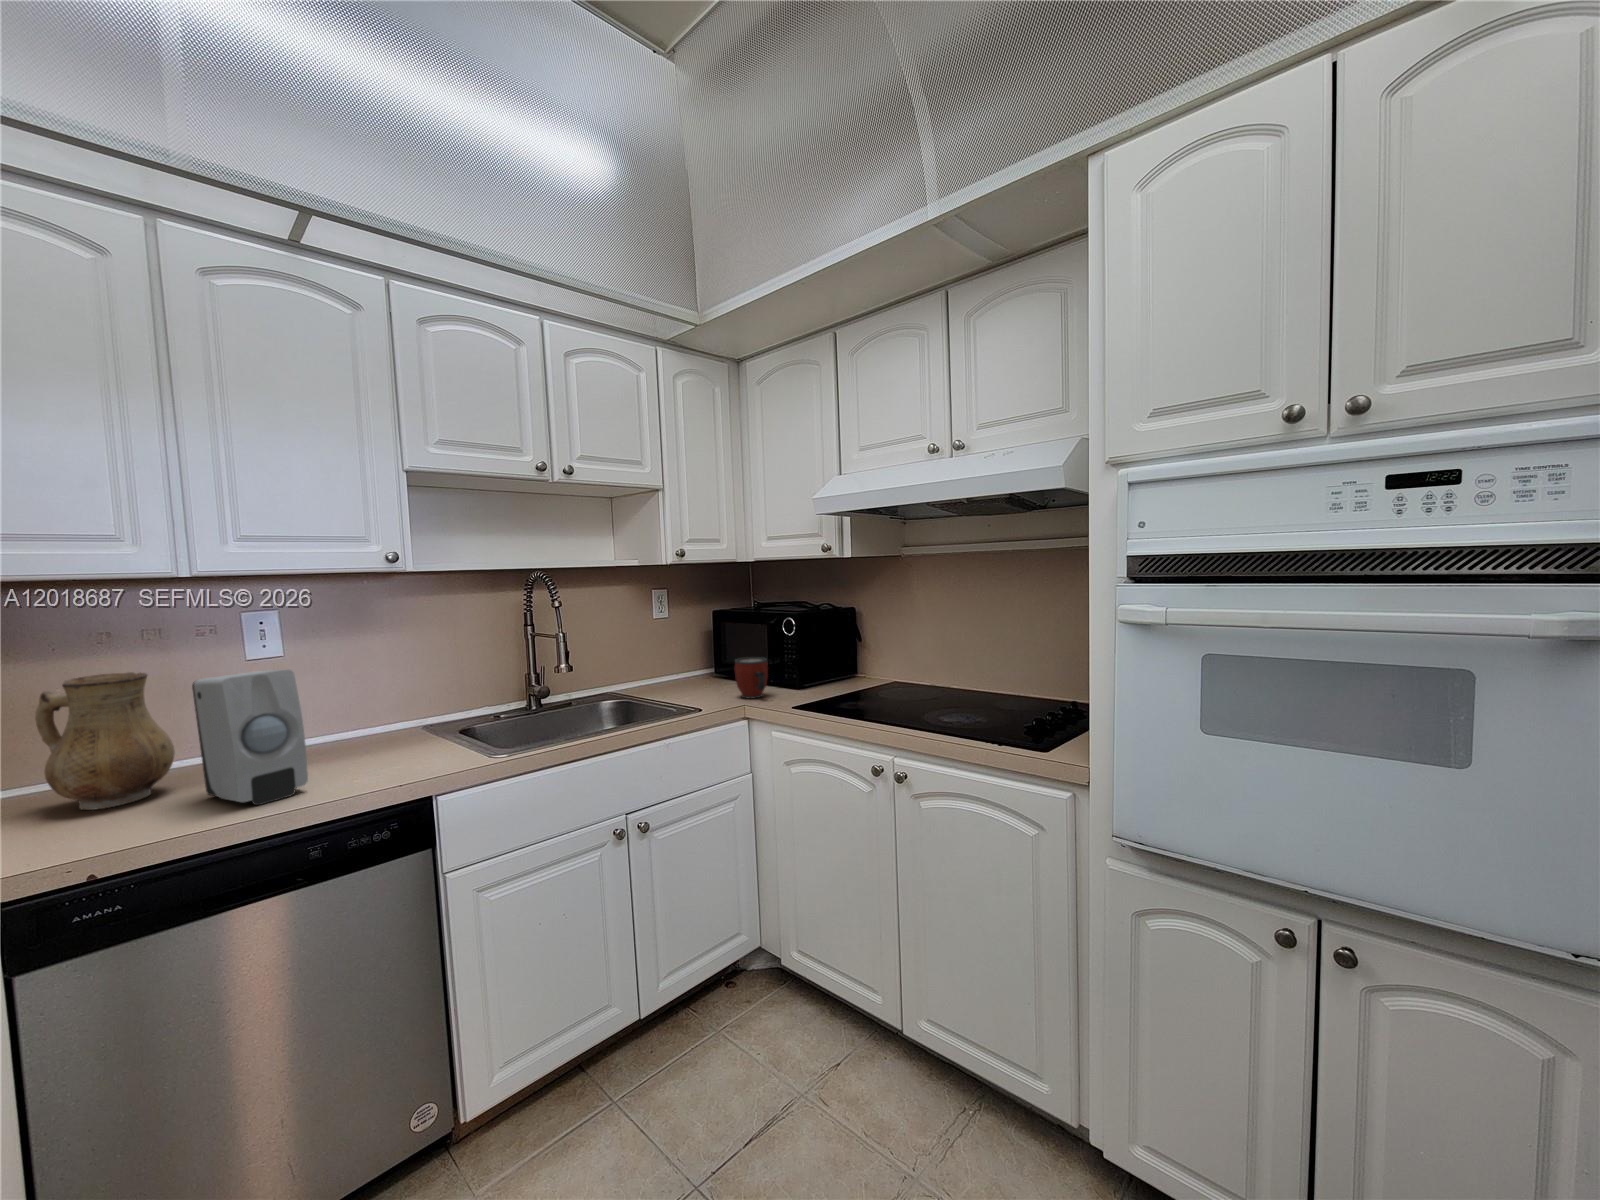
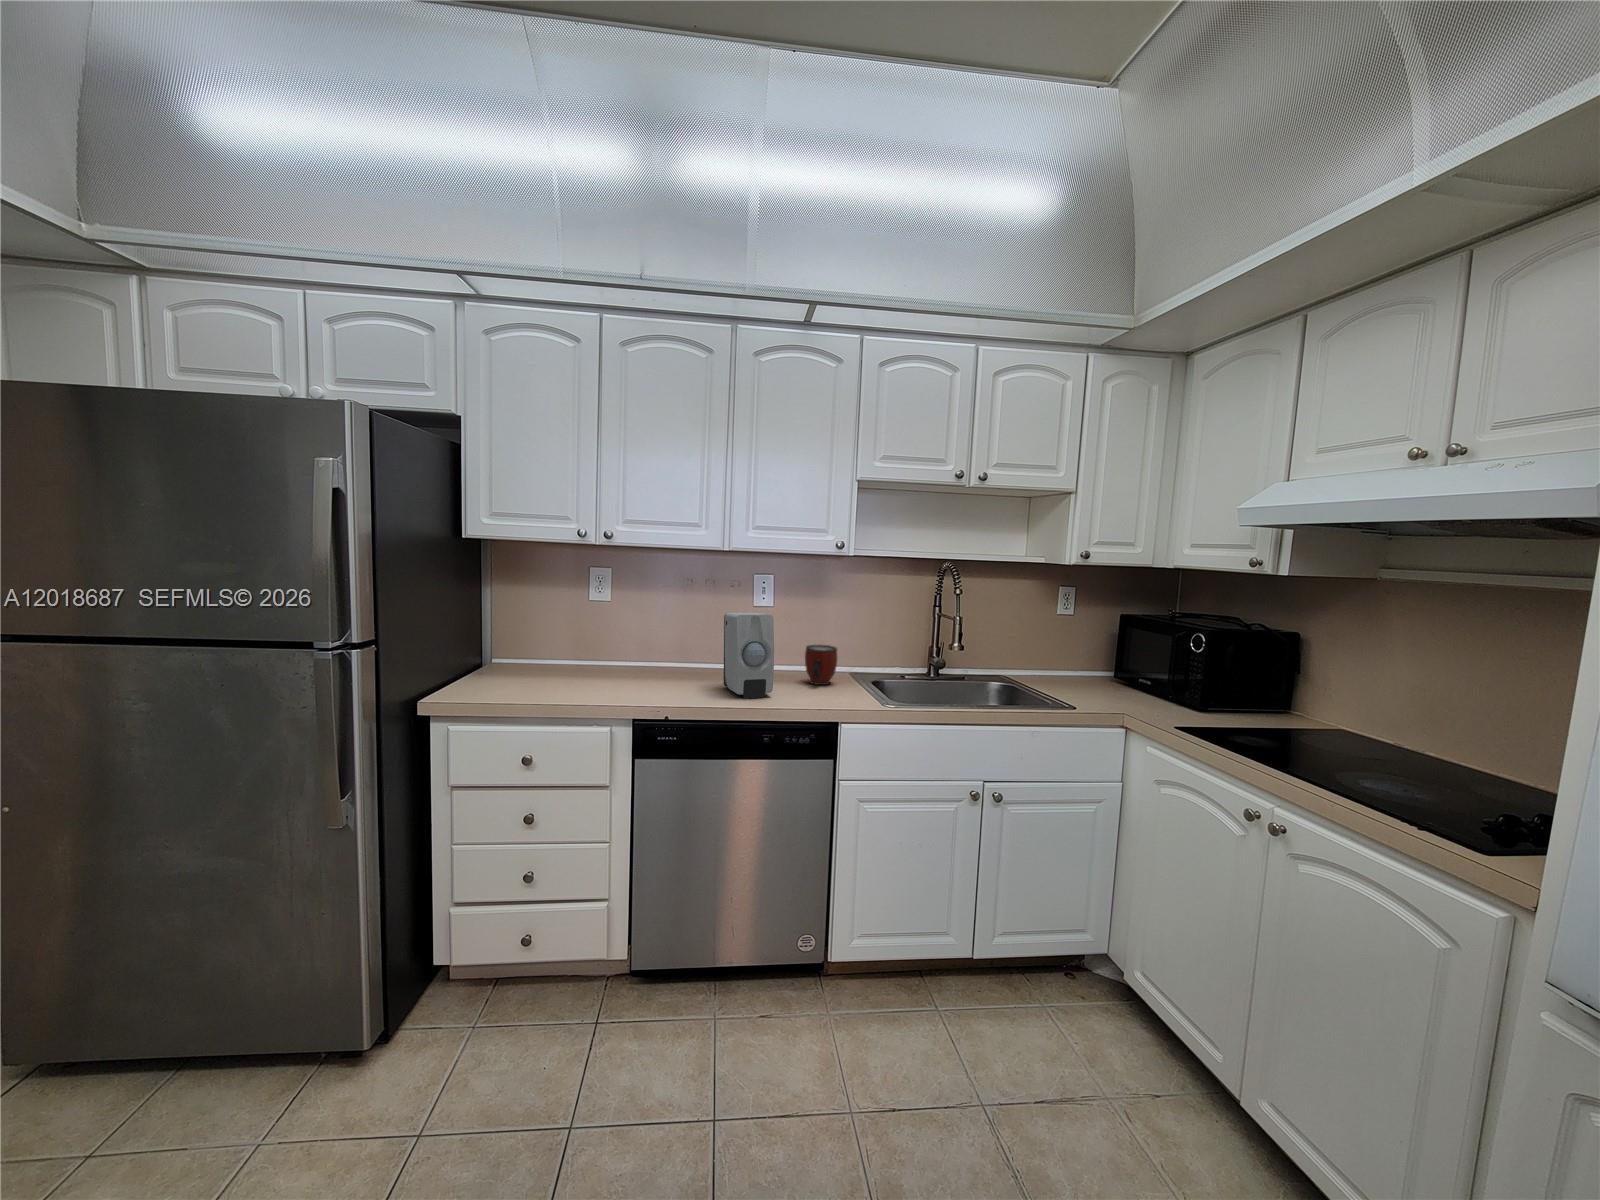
mug: present [735,657,768,699] -> present [805,645,837,685]
ceramic pitcher: present [35,672,175,810] -> none [659,601,713,680]

